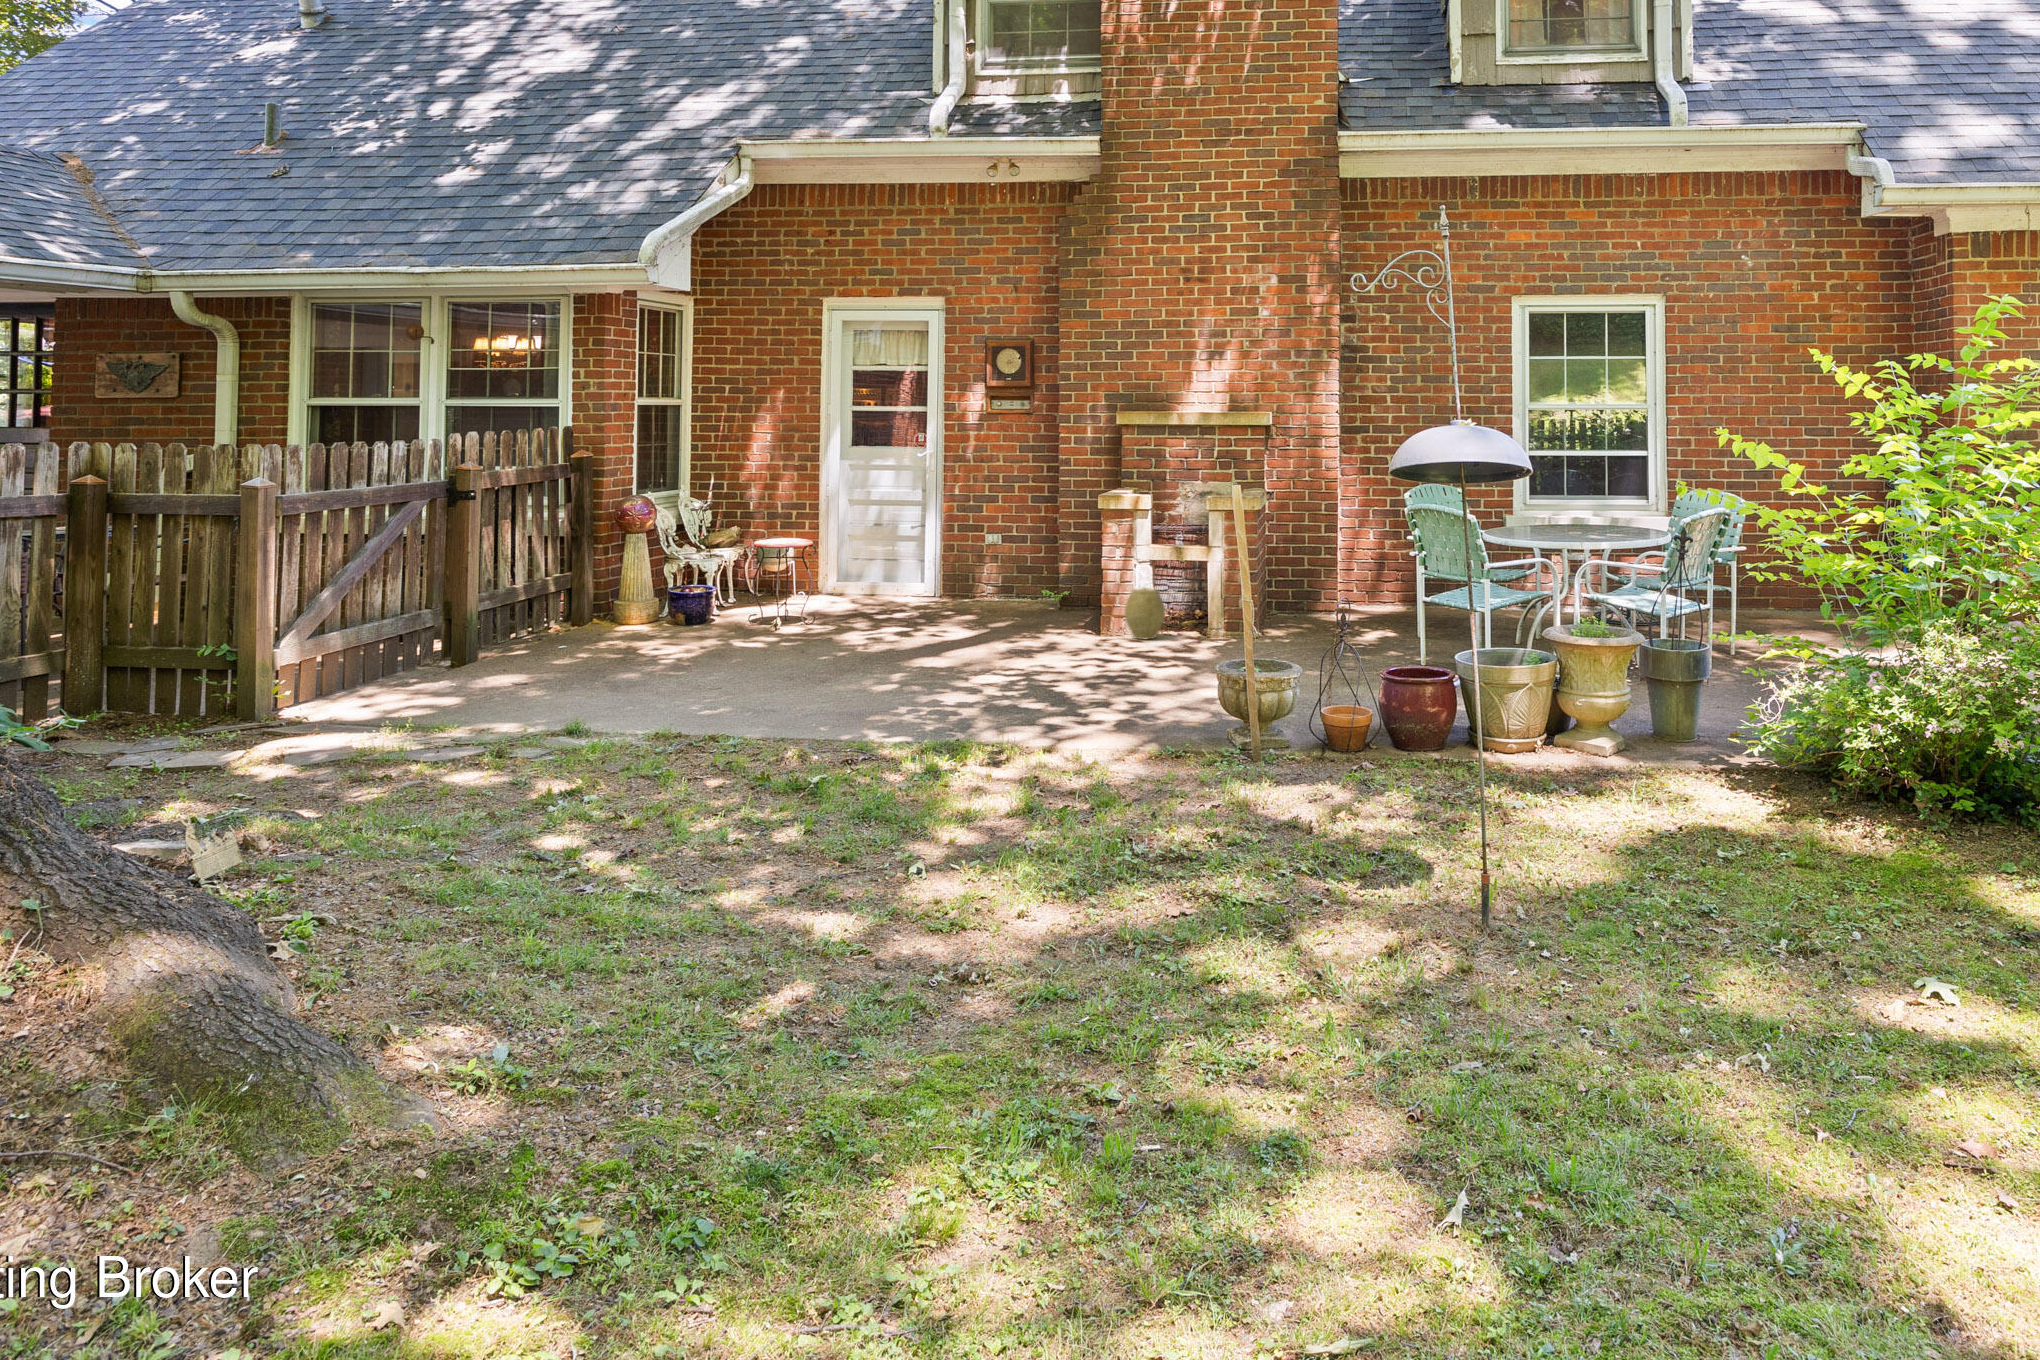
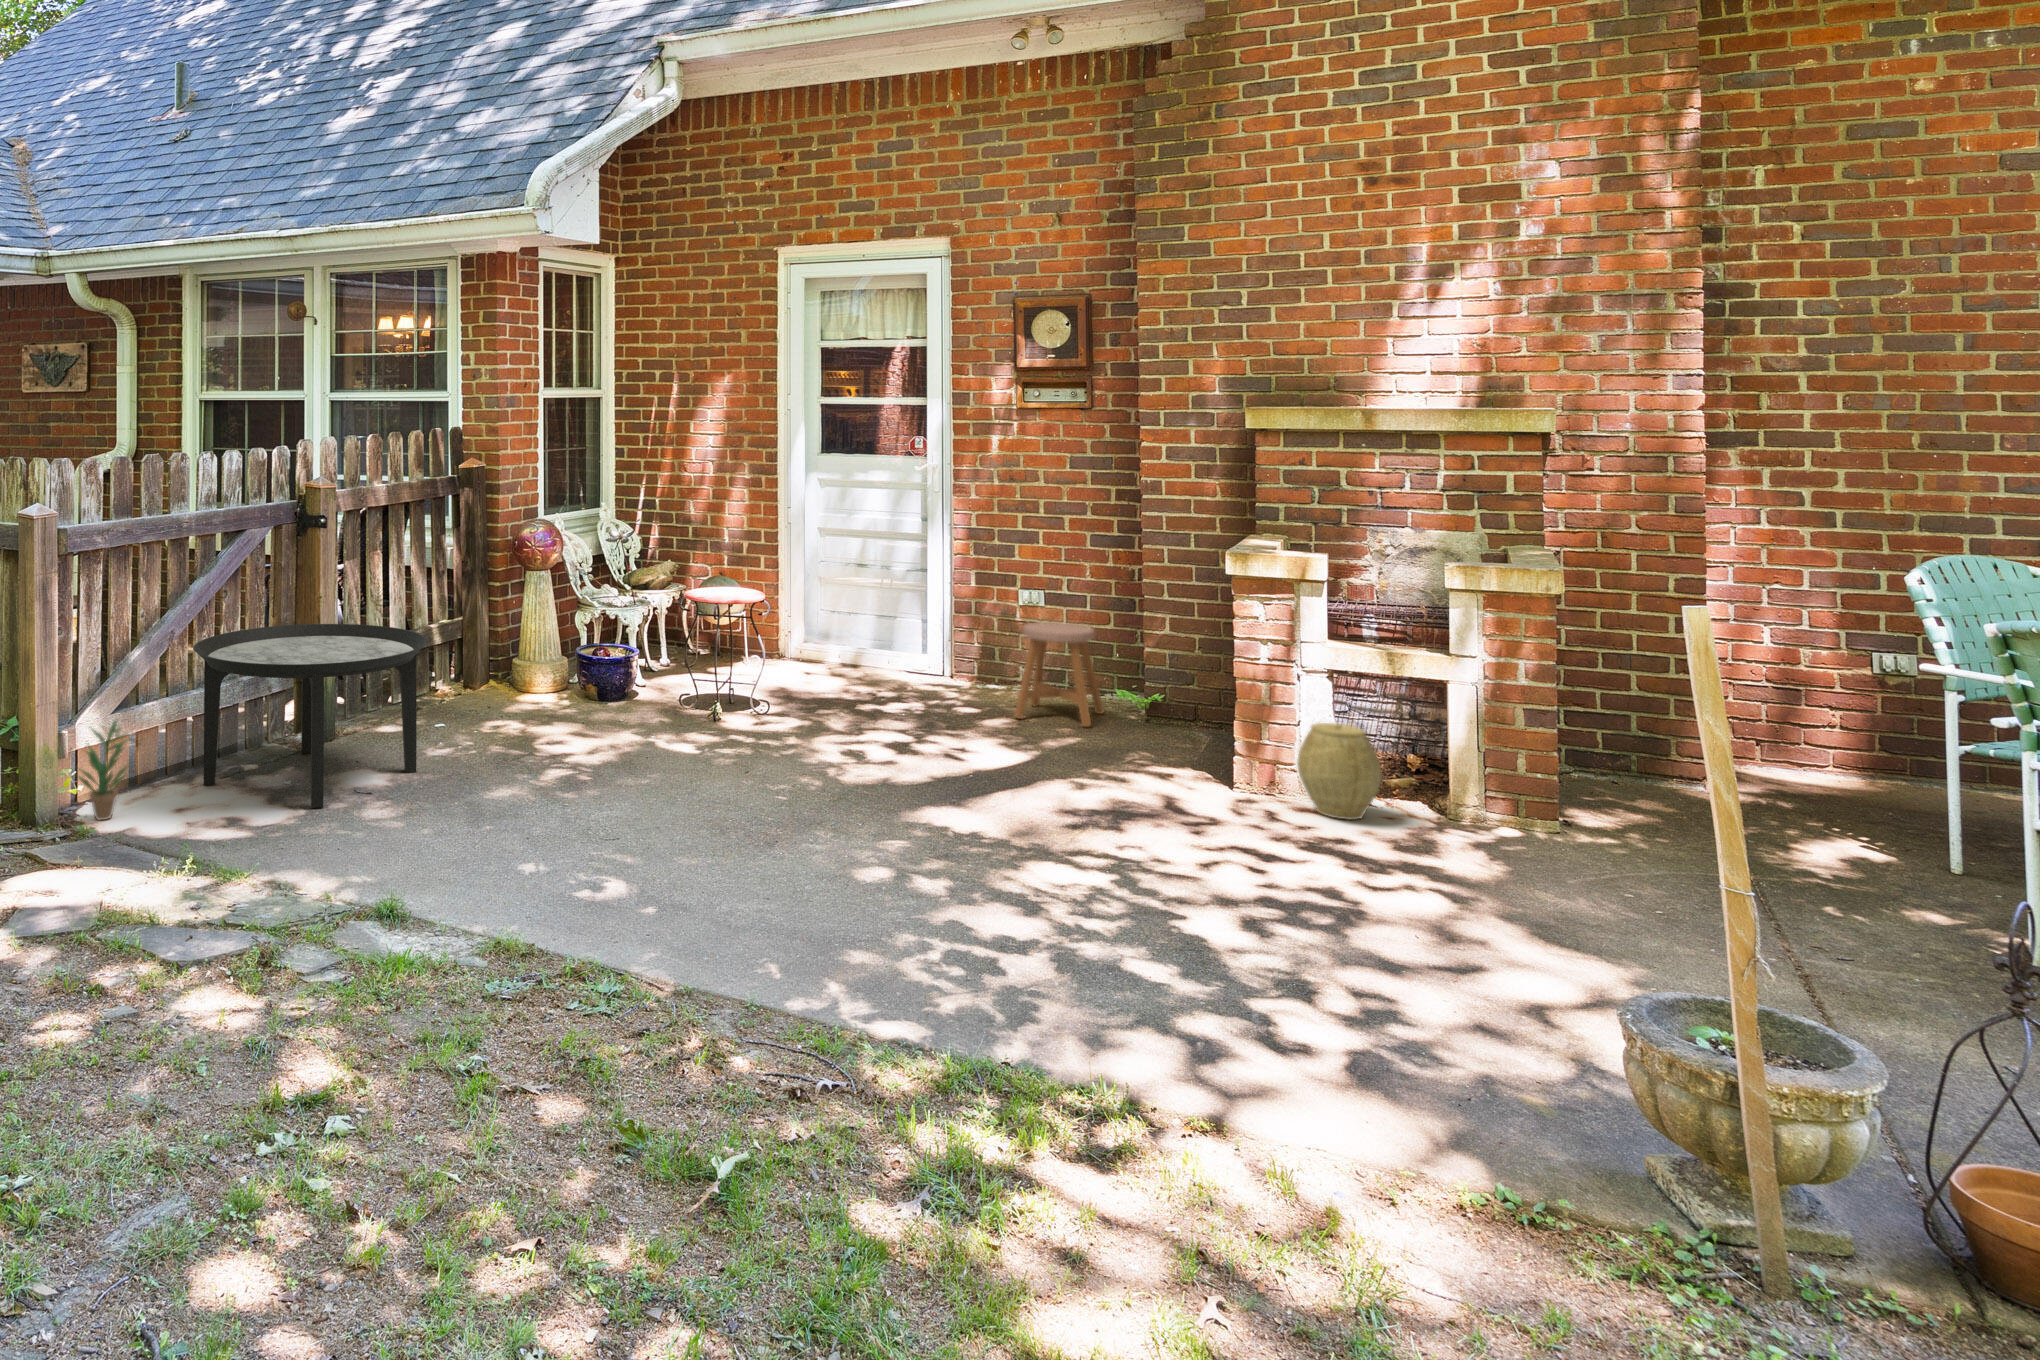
stool: none [980,553,1037,616] -> present [1015,622,1104,726]
round table: none [377,571,568,689] -> present [193,624,427,808]
potted plant: none [290,633,341,709] -> present [79,719,128,820]

